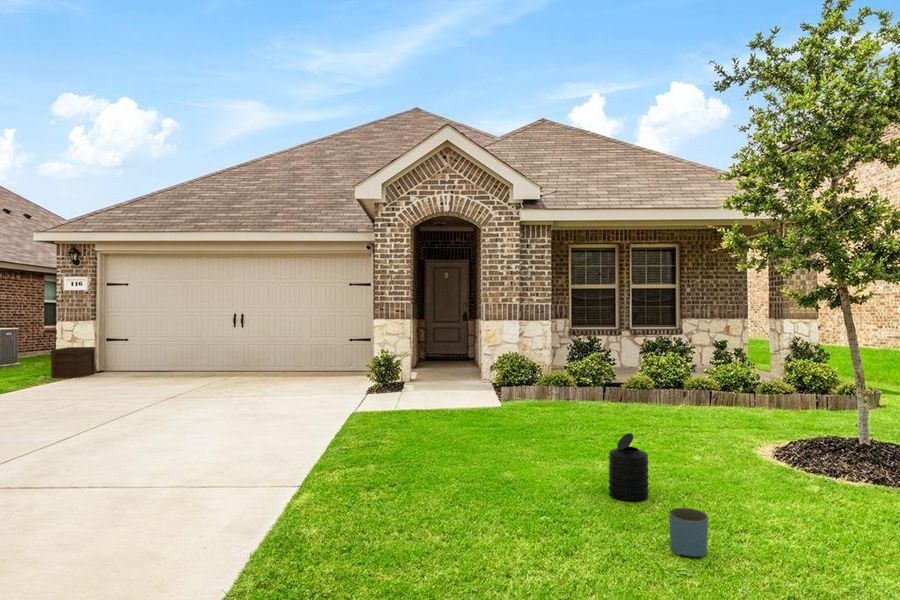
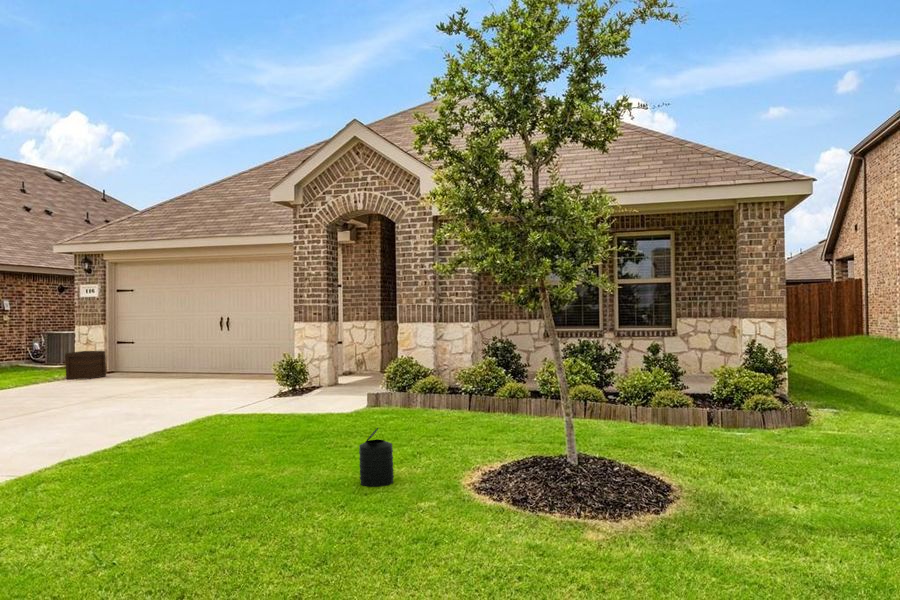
trash can: present [609,433,649,502] -> present [359,428,394,487]
planter: present [669,508,708,558] -> none [138,476,167,510]

